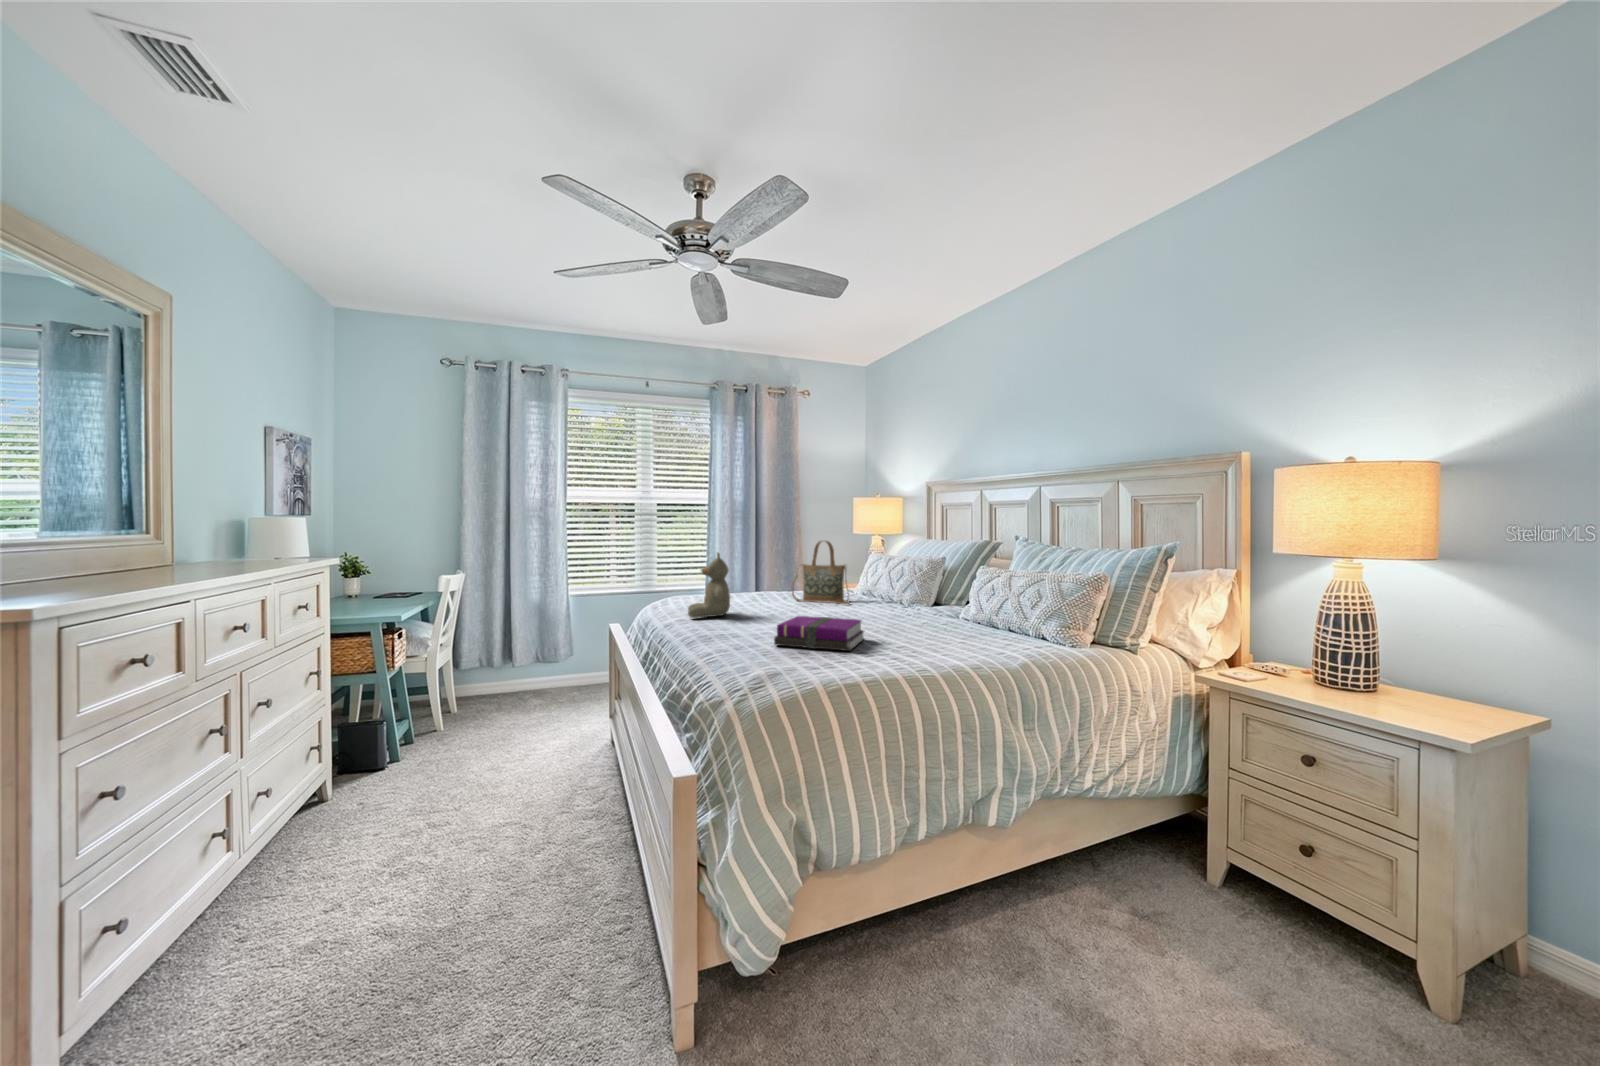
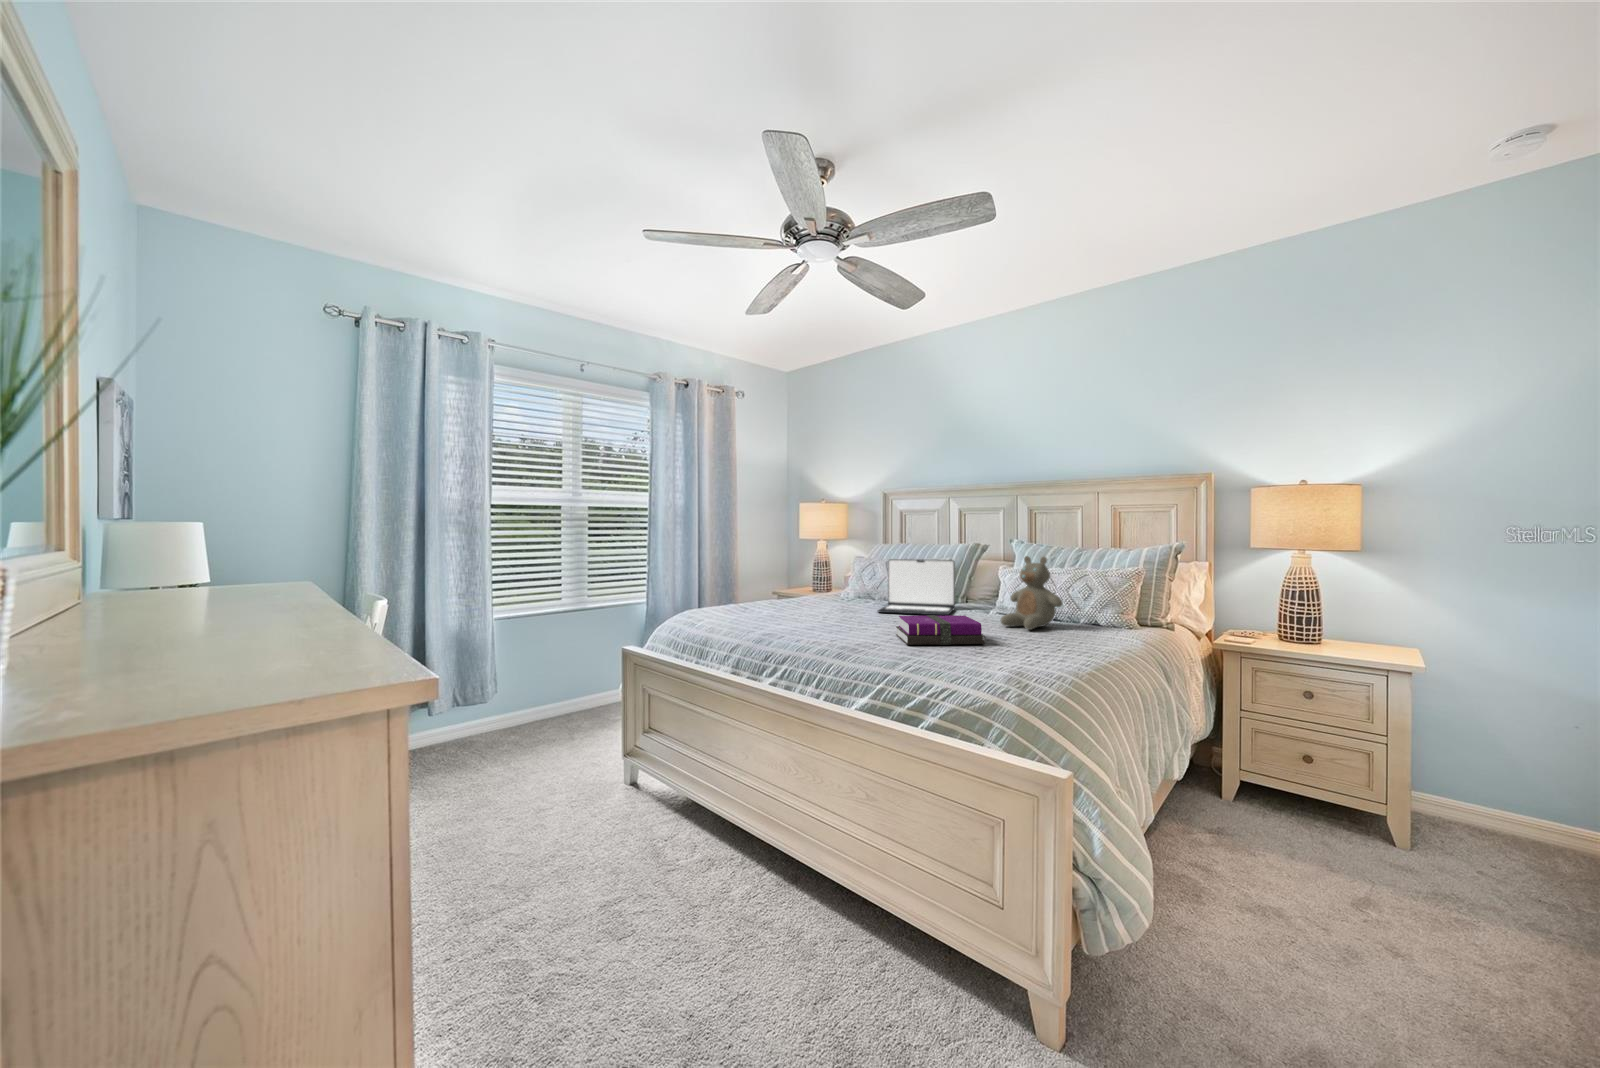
handbag: present [791,541,849,604] -> none [801,544,868,607]
teddy bear: present [688,553,730,618] -> present [1001,556,1063,630]
laptop: none [843,557,931,618] -> present [878,559,955,615]

